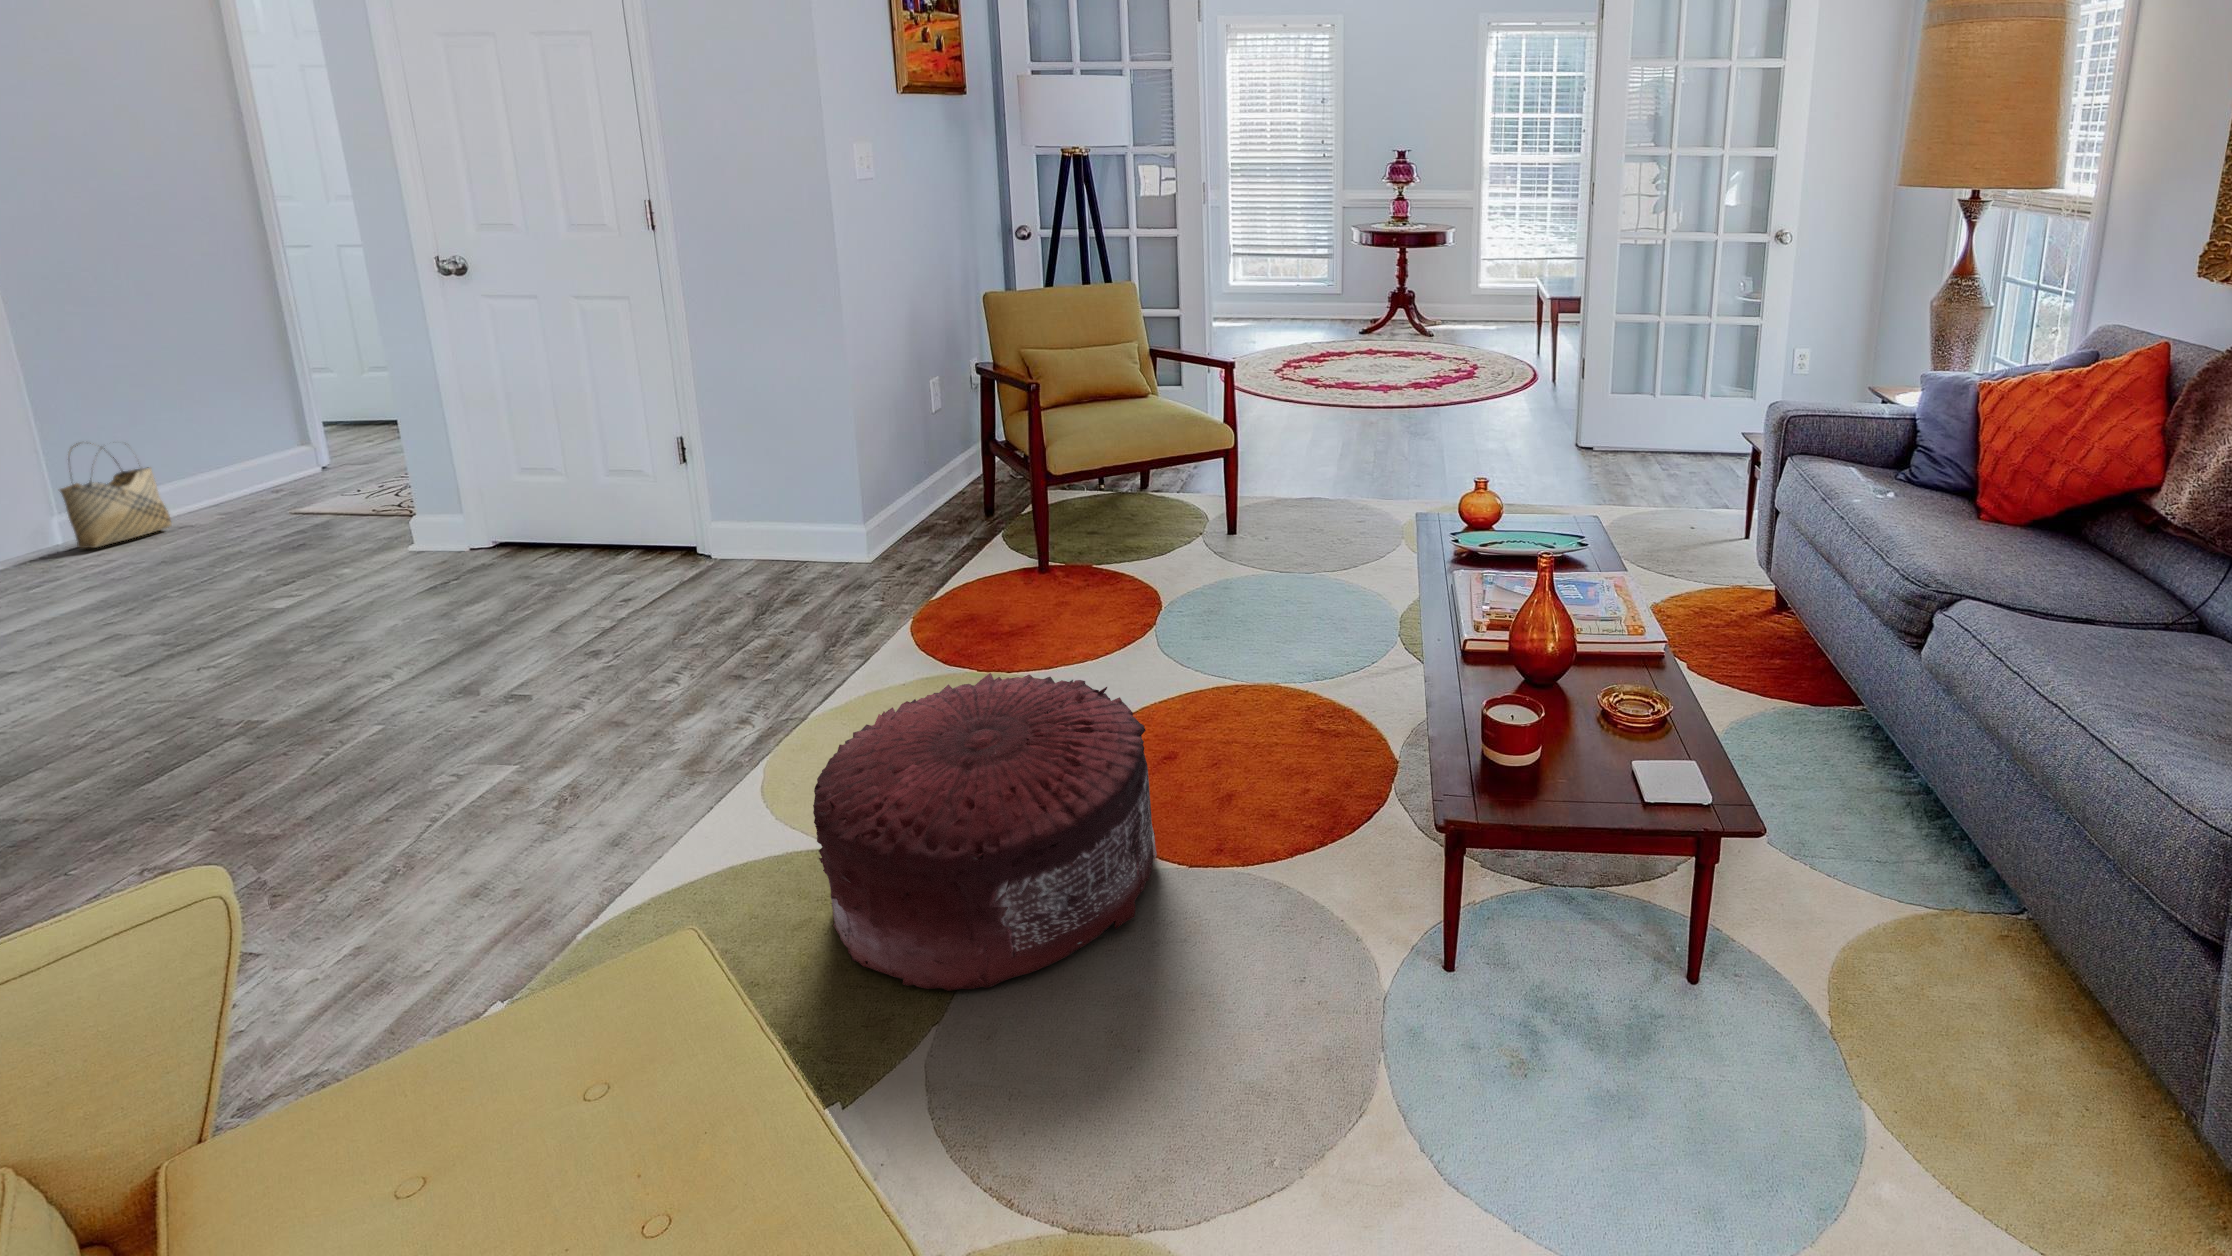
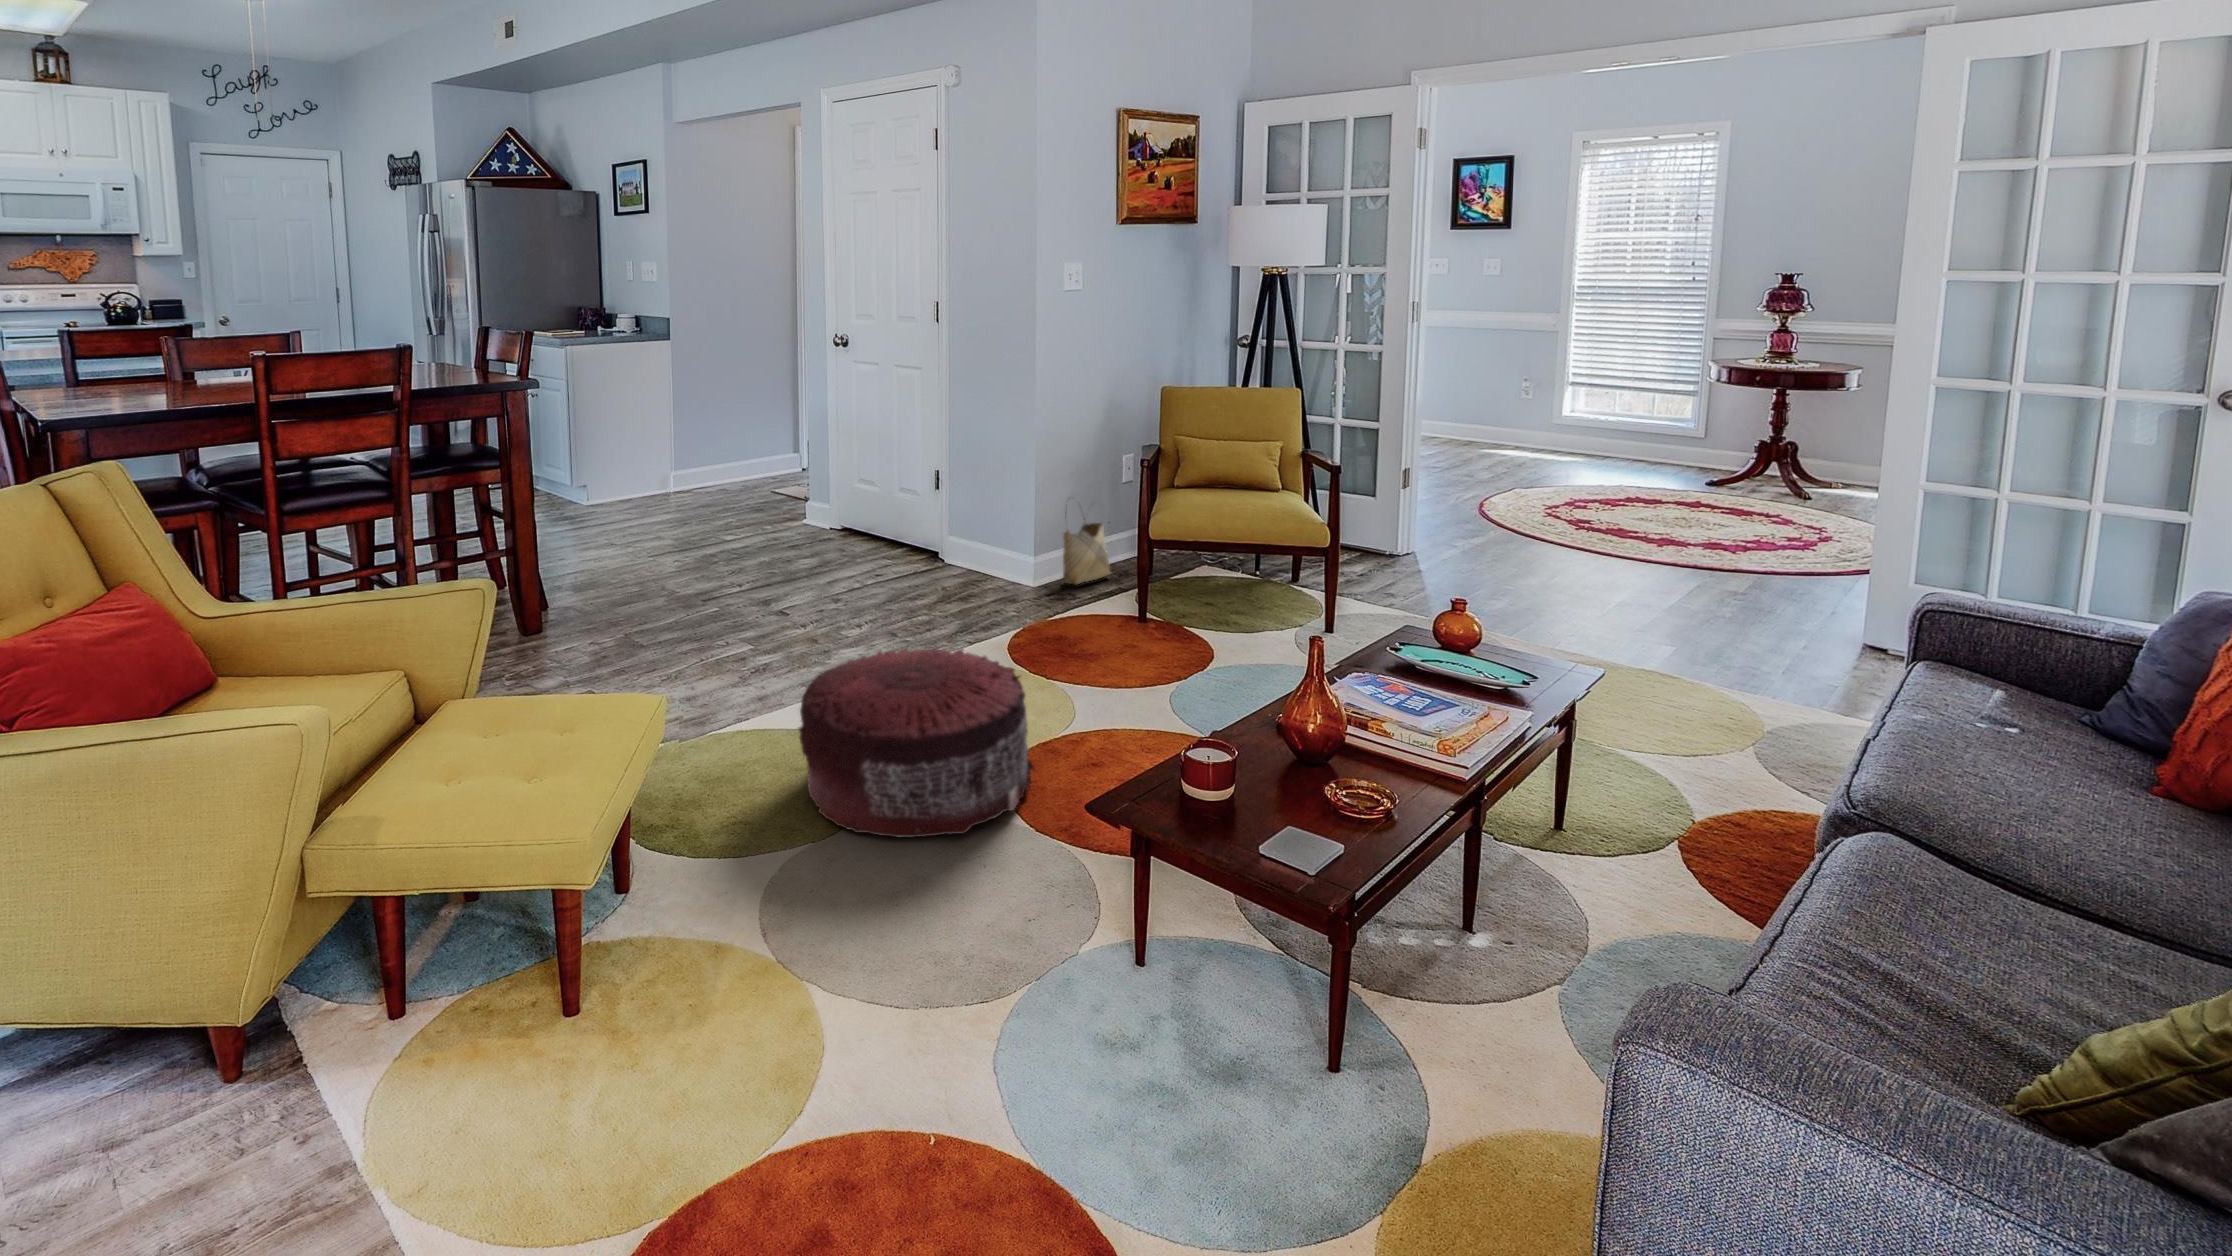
woven basket: present [60,443,171,548] -> present [1062,501,1110,584]

